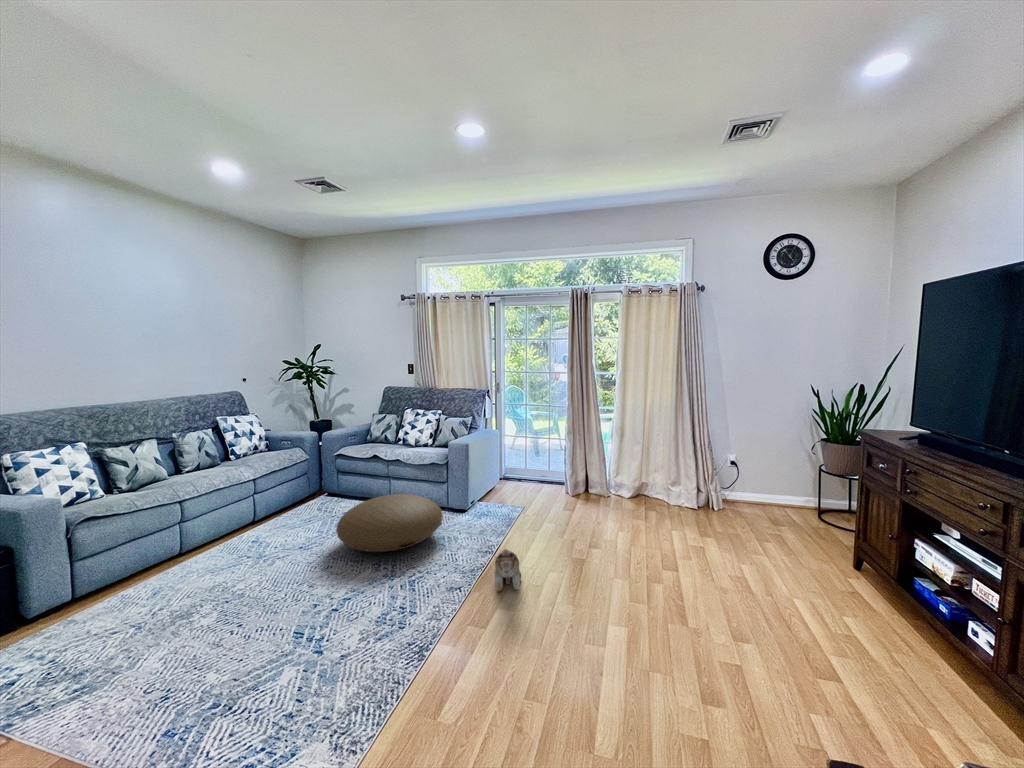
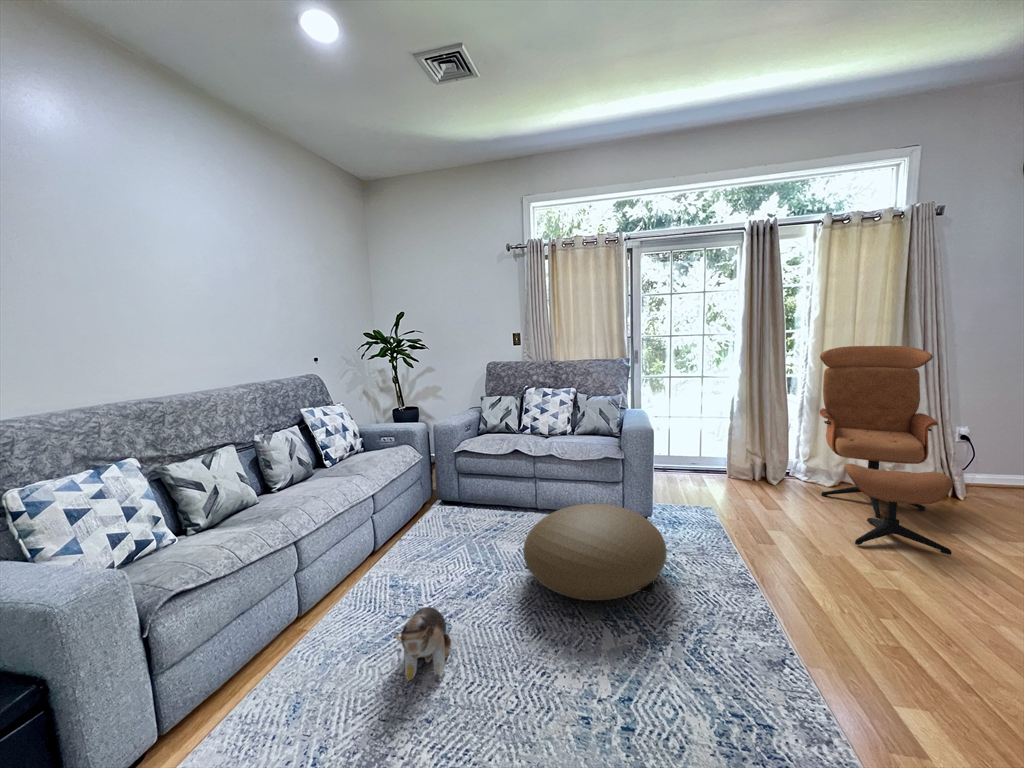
lounge chair: none [594,387,691,542] -> present [820,346,953,555]
plush toy: present [495,549,521,591] -> present [394,607,451,681]

